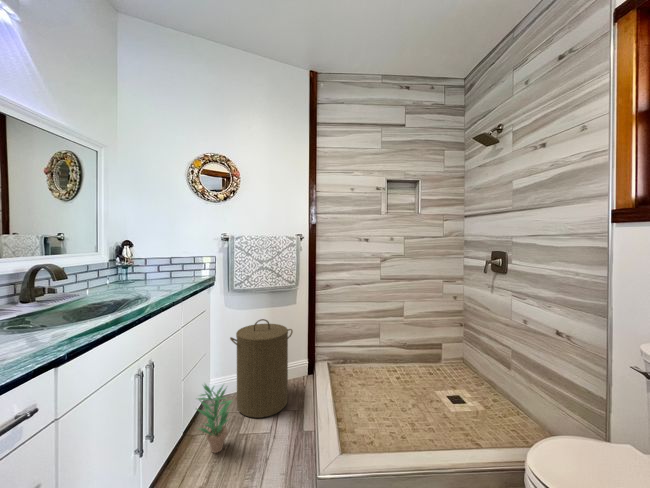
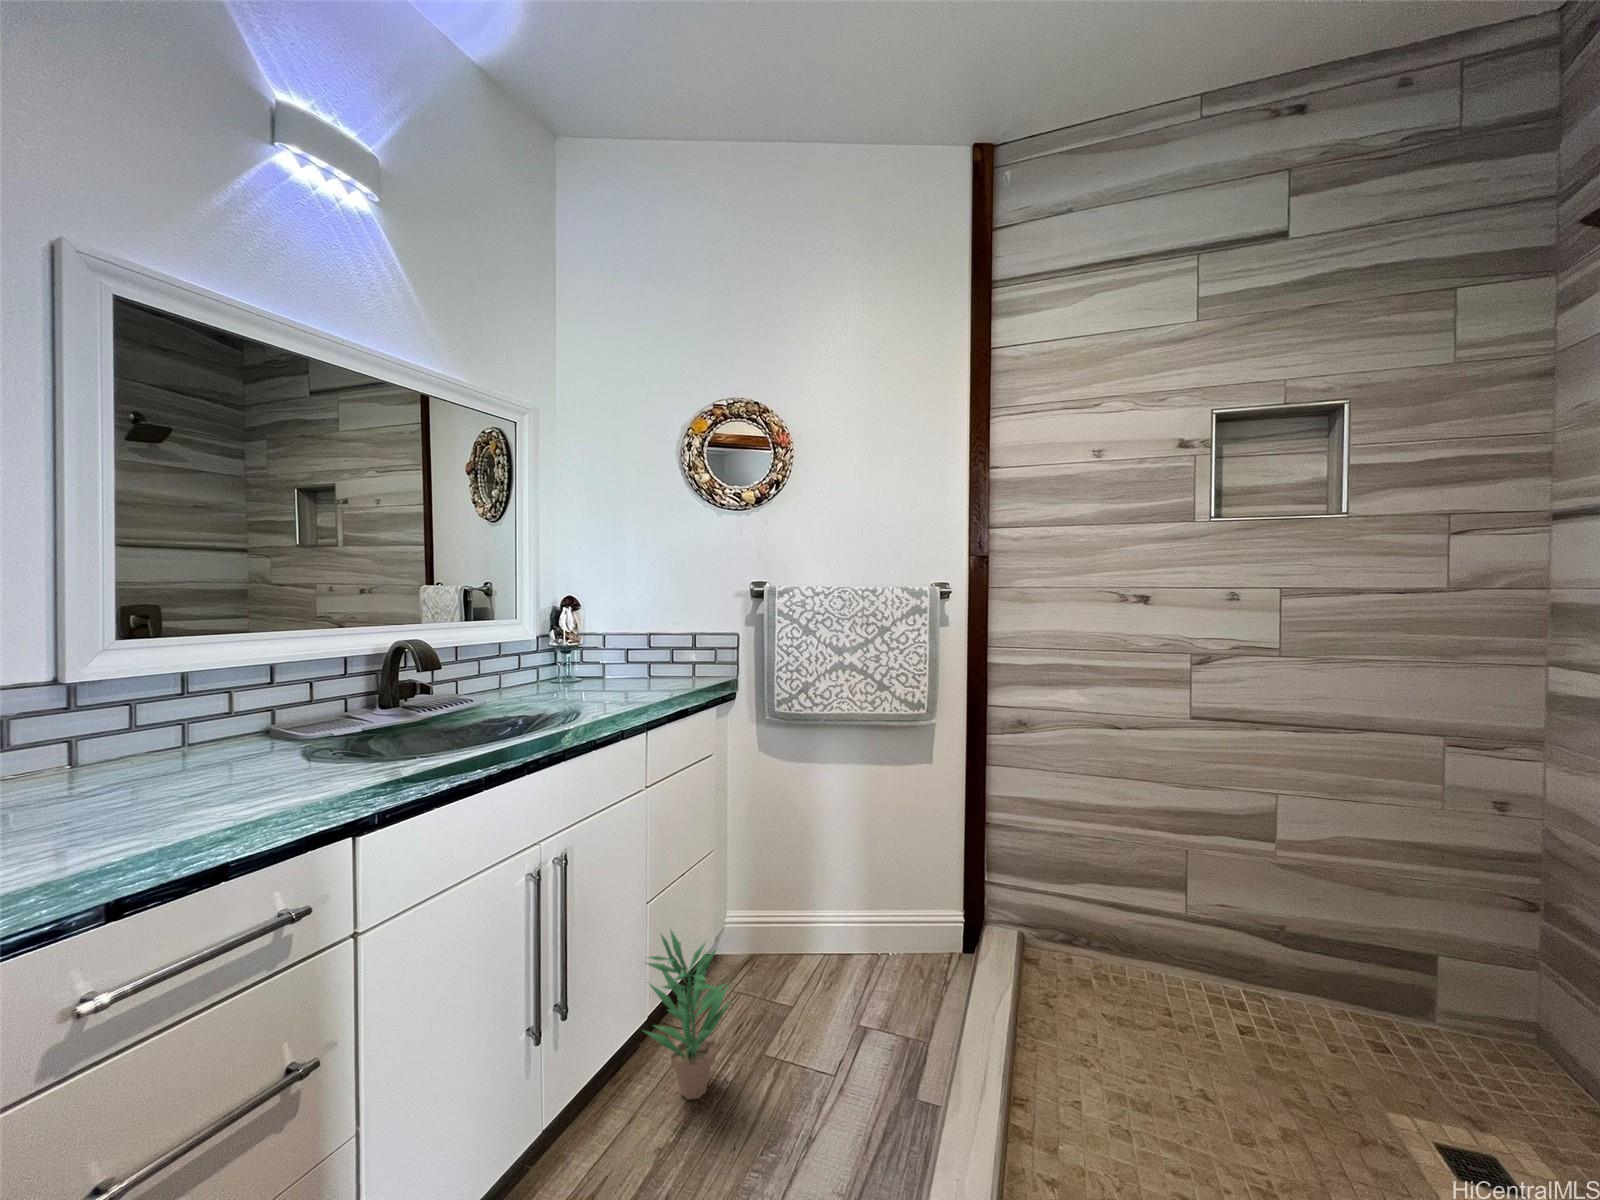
laundry hamper: present [230,319,293,418] -> none [754,793,909,1041]

